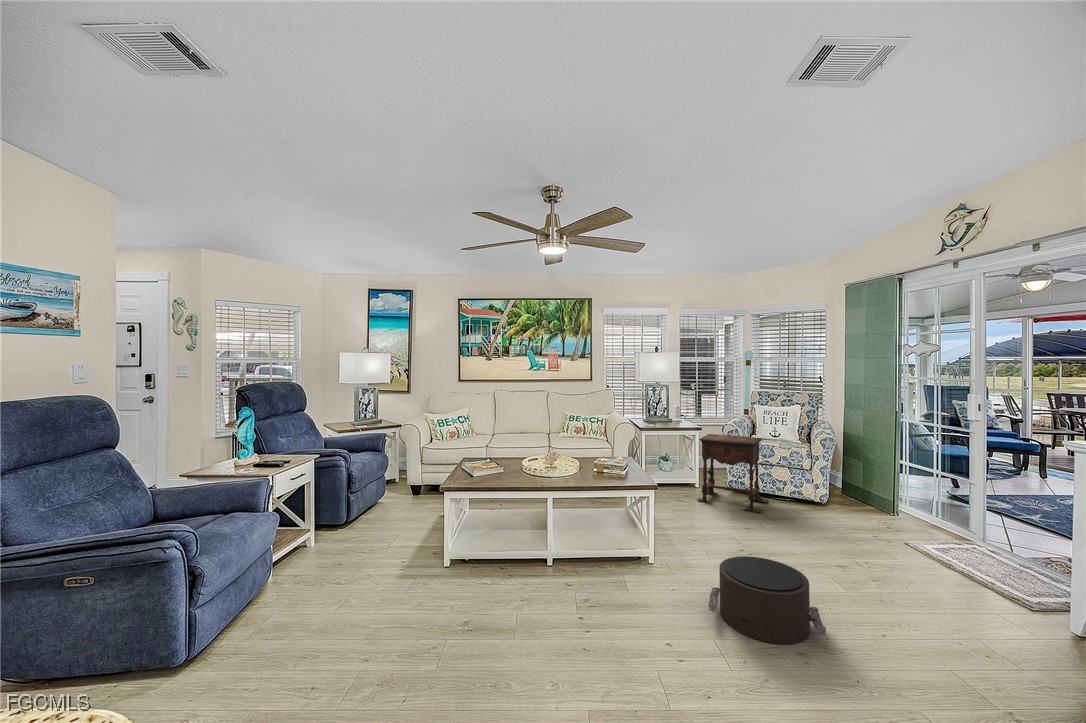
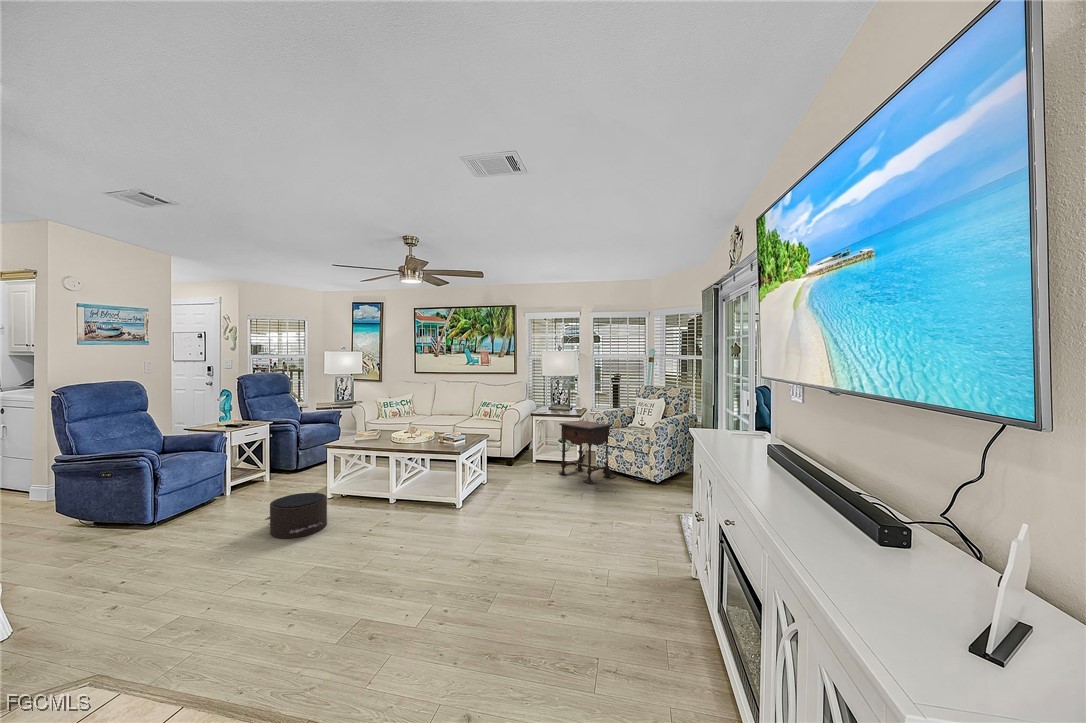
pouf: present [709,556,826,644] -> present [265,493,327,538]

